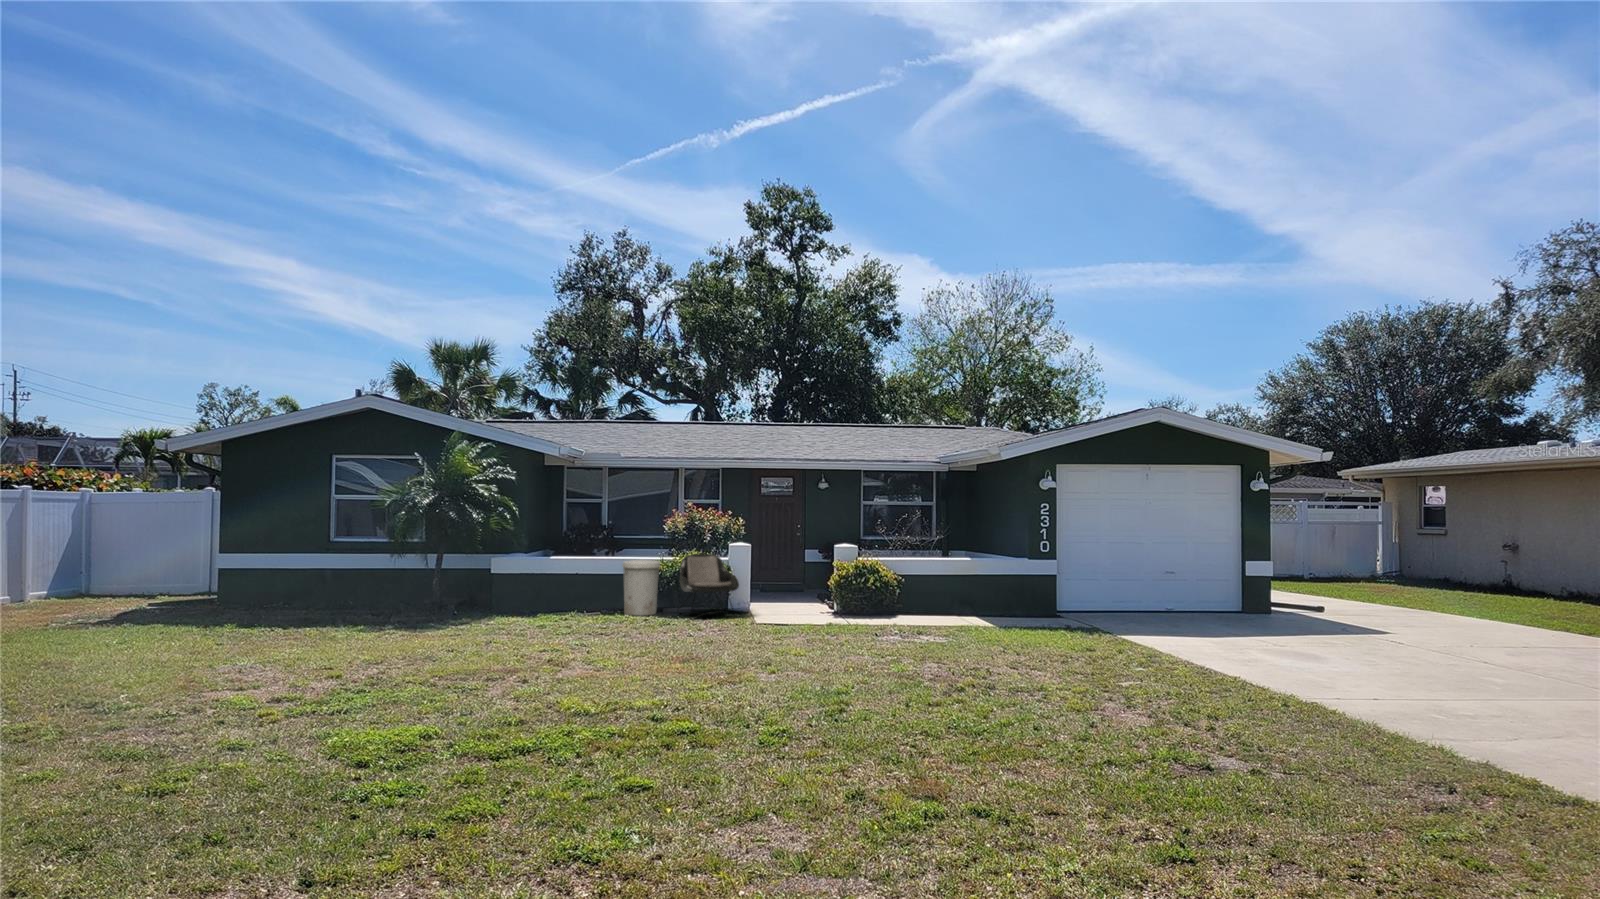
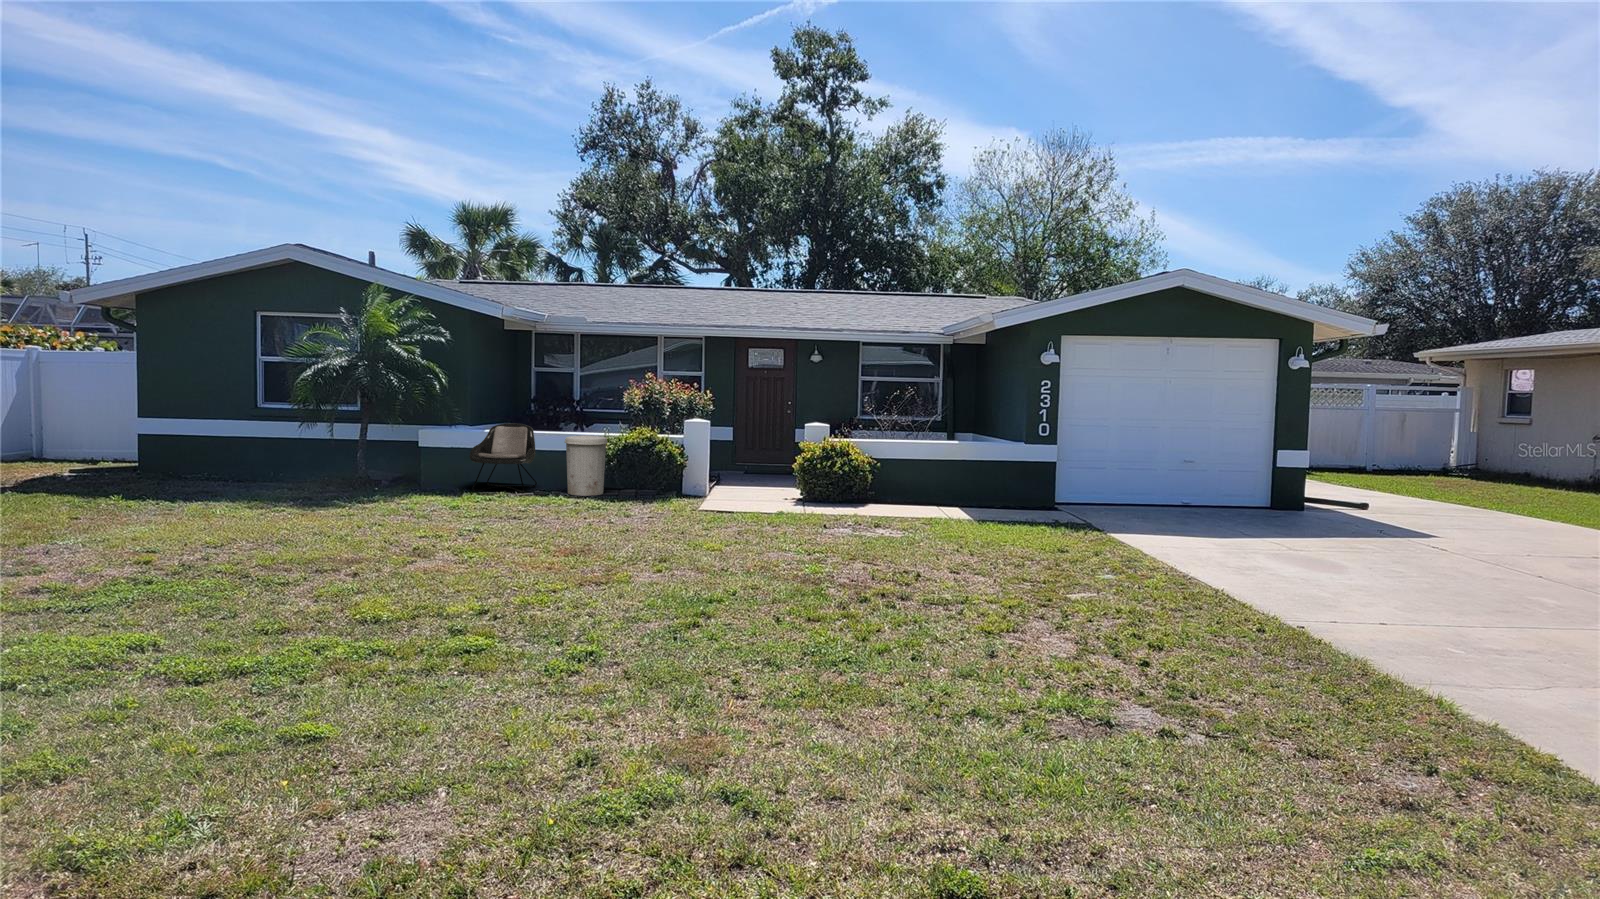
lounge chair: present [680,554,739,620] -> present [469,423,537,493]

